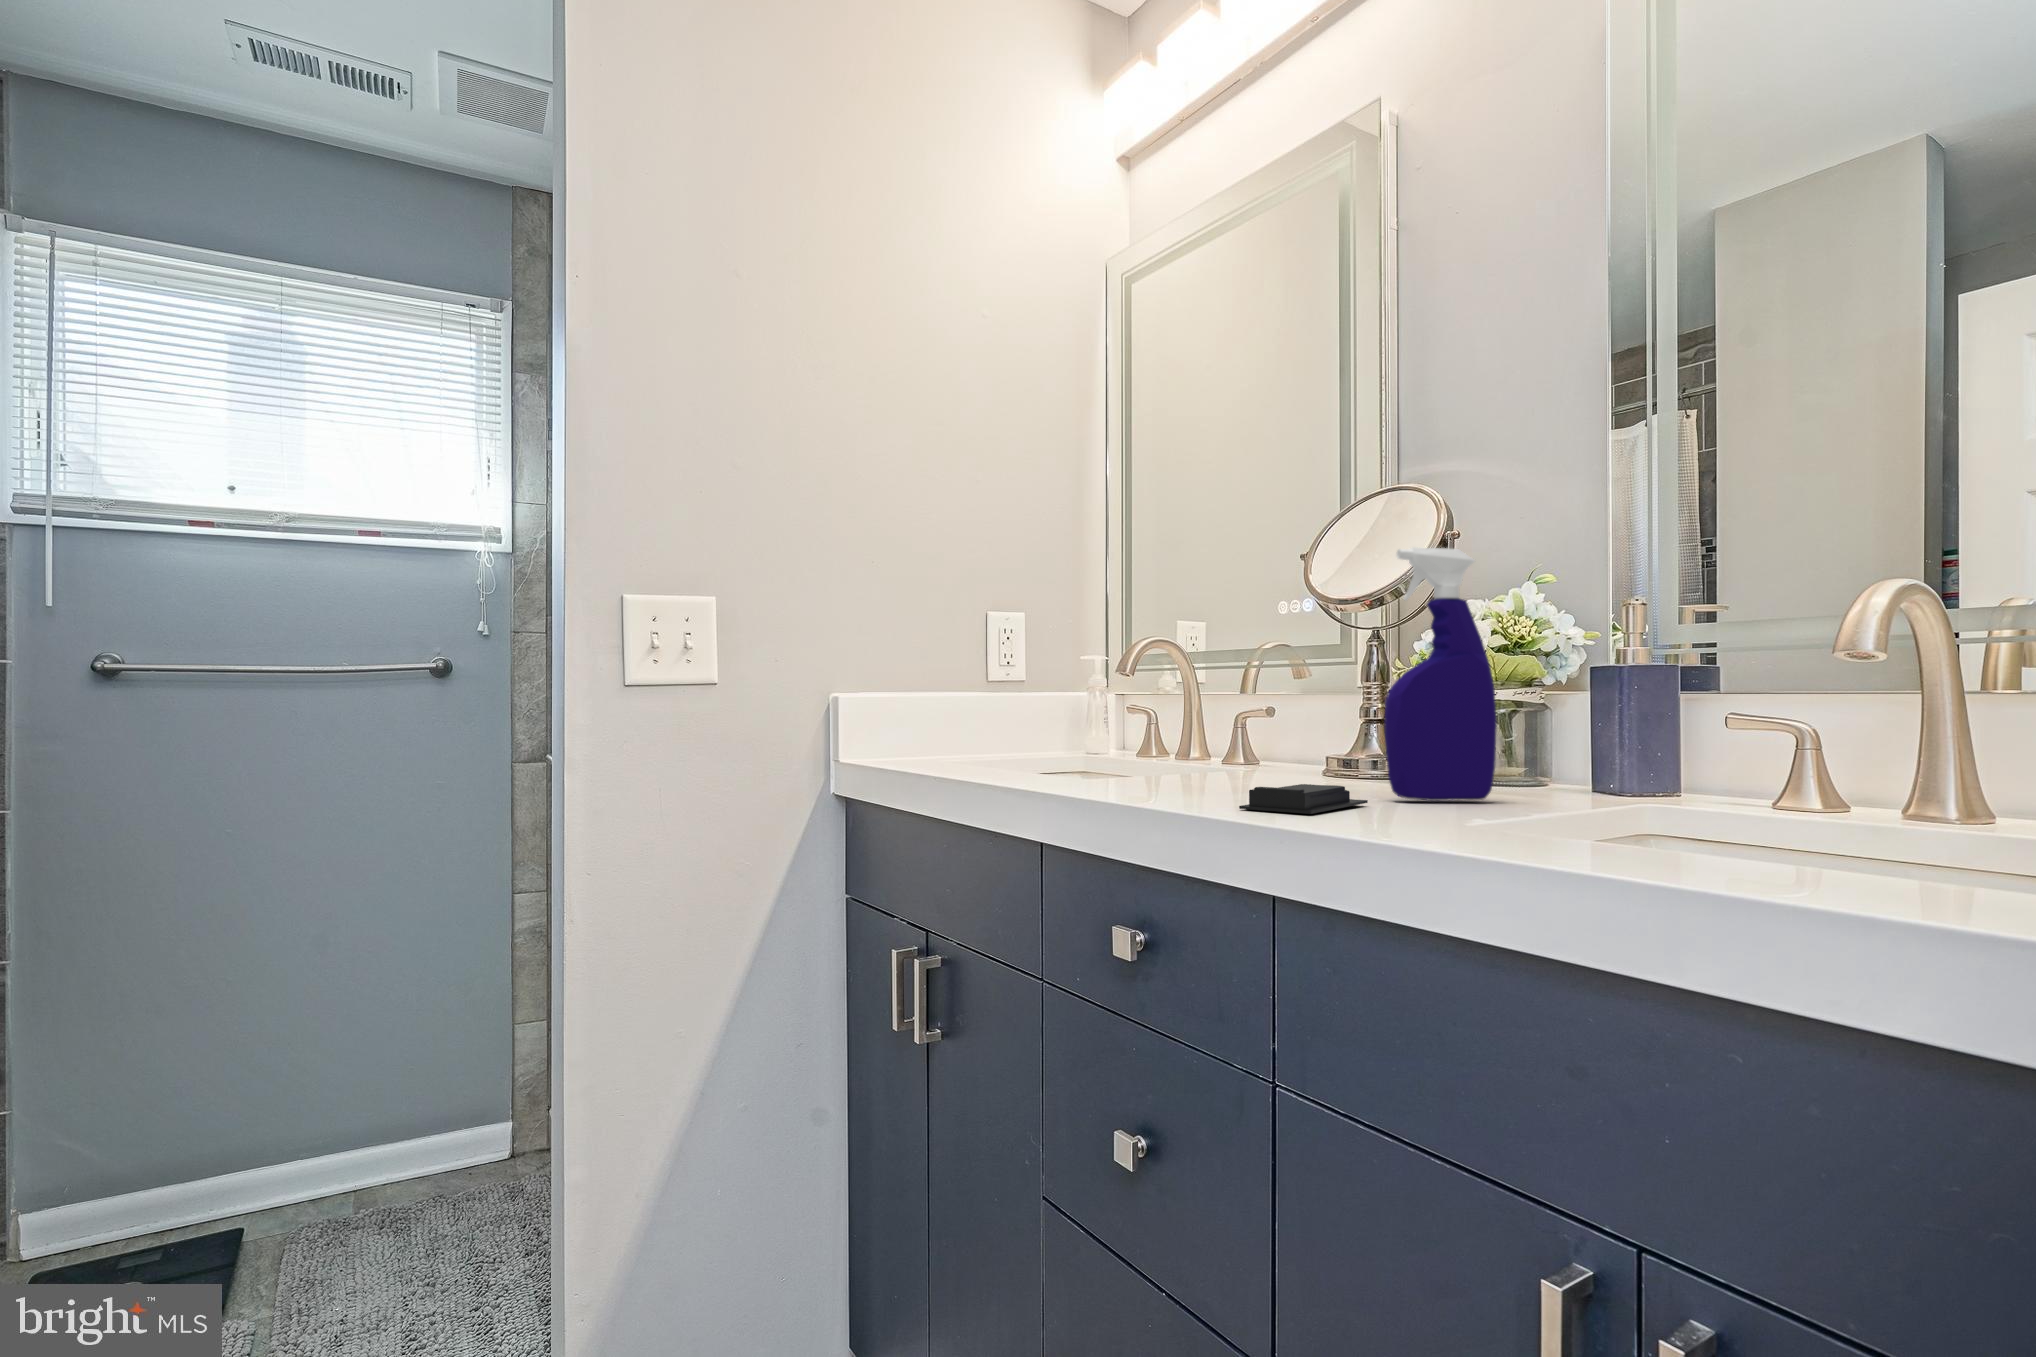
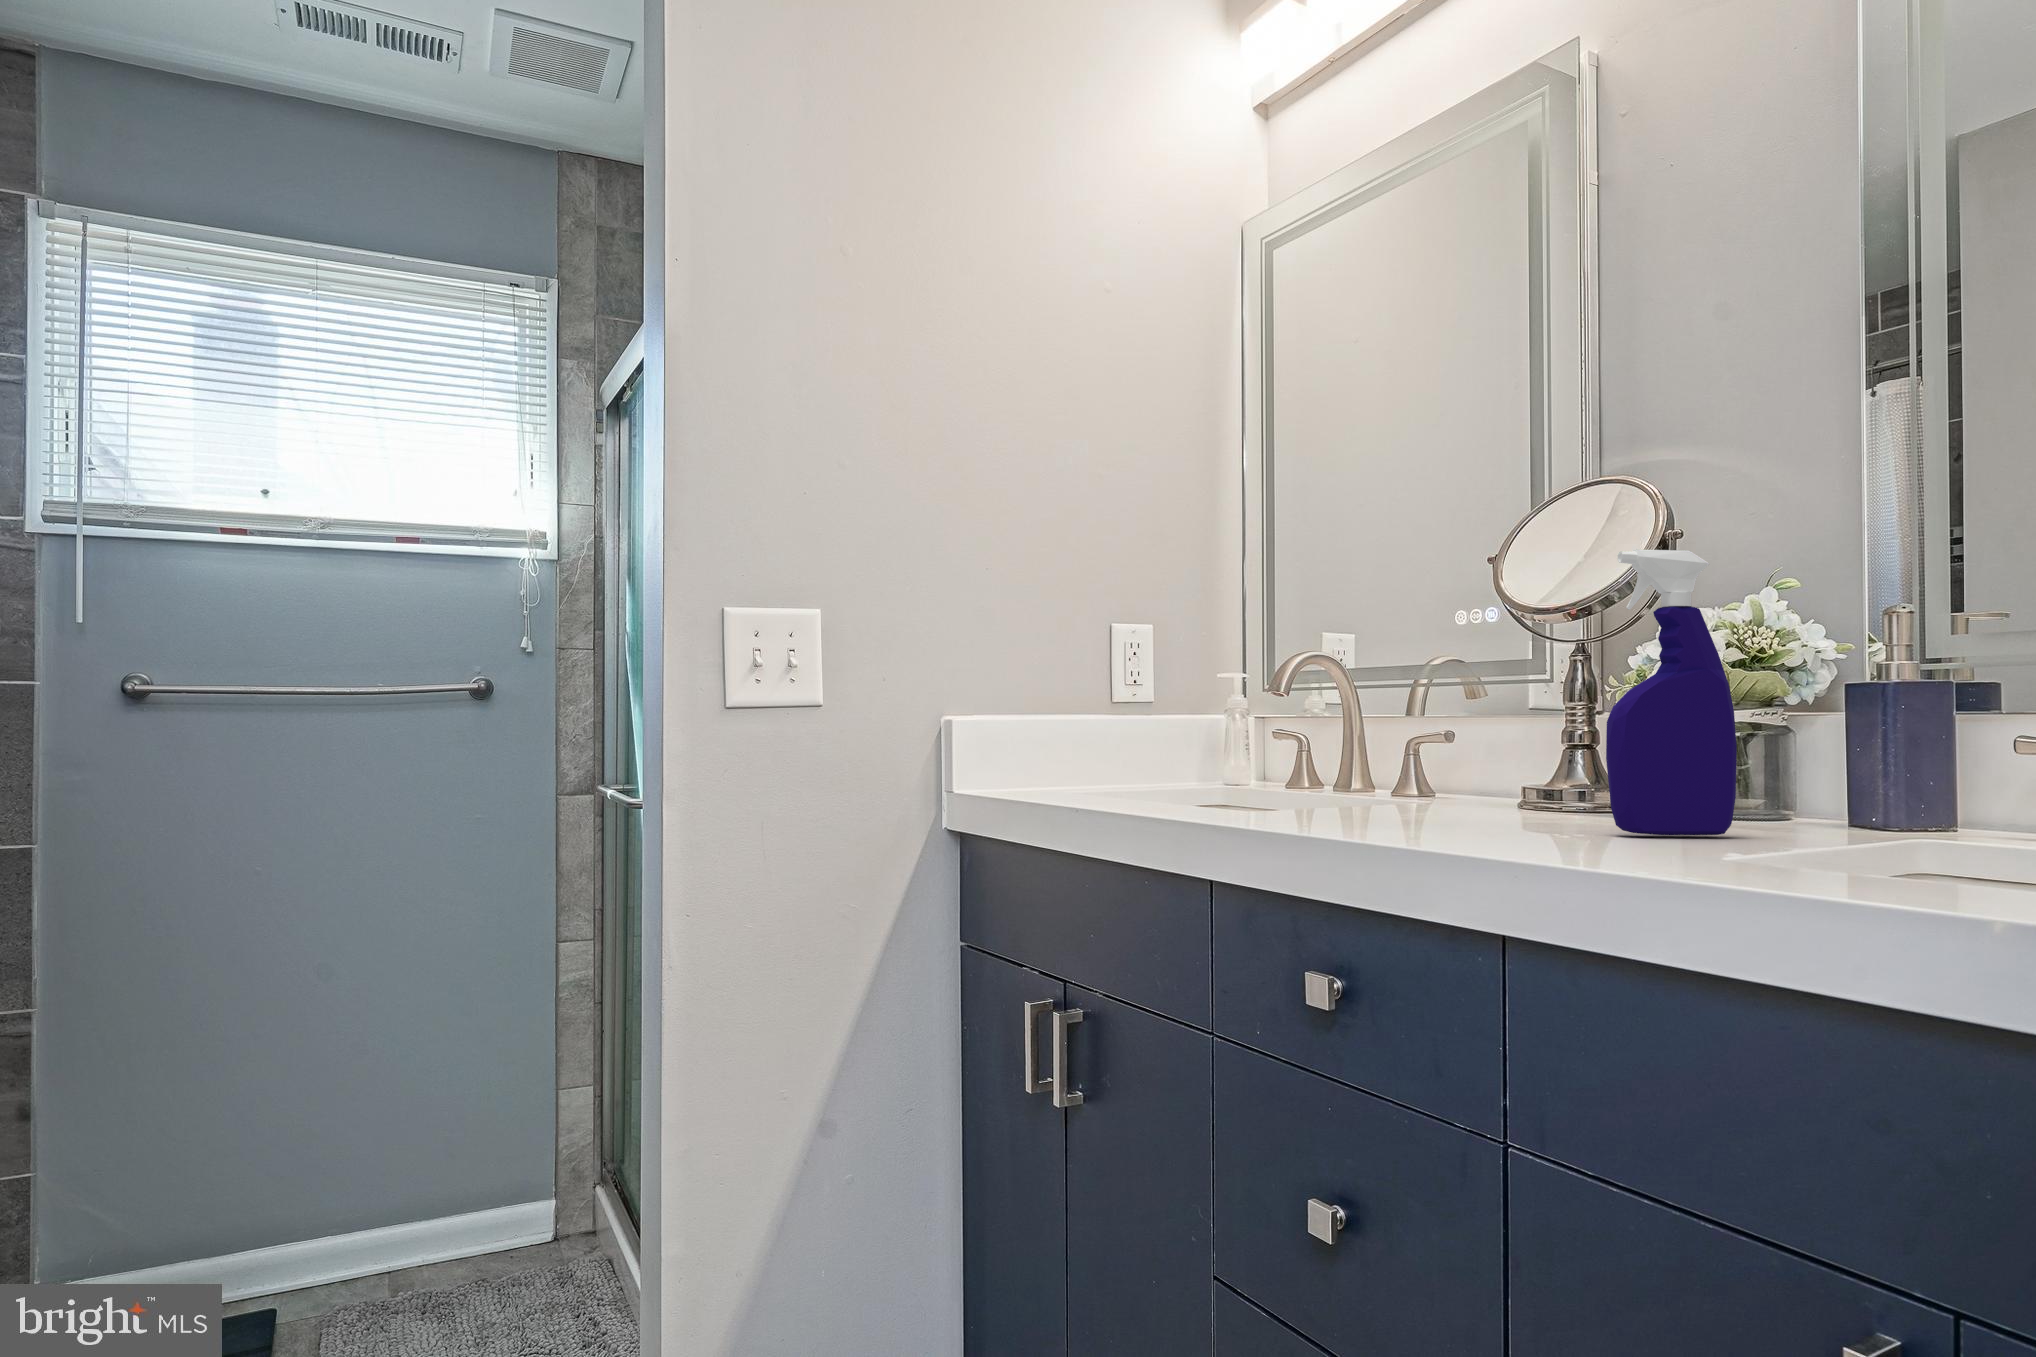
soap bar: present [1239,784,1368,814] -> none [1449,816,1591,848]

